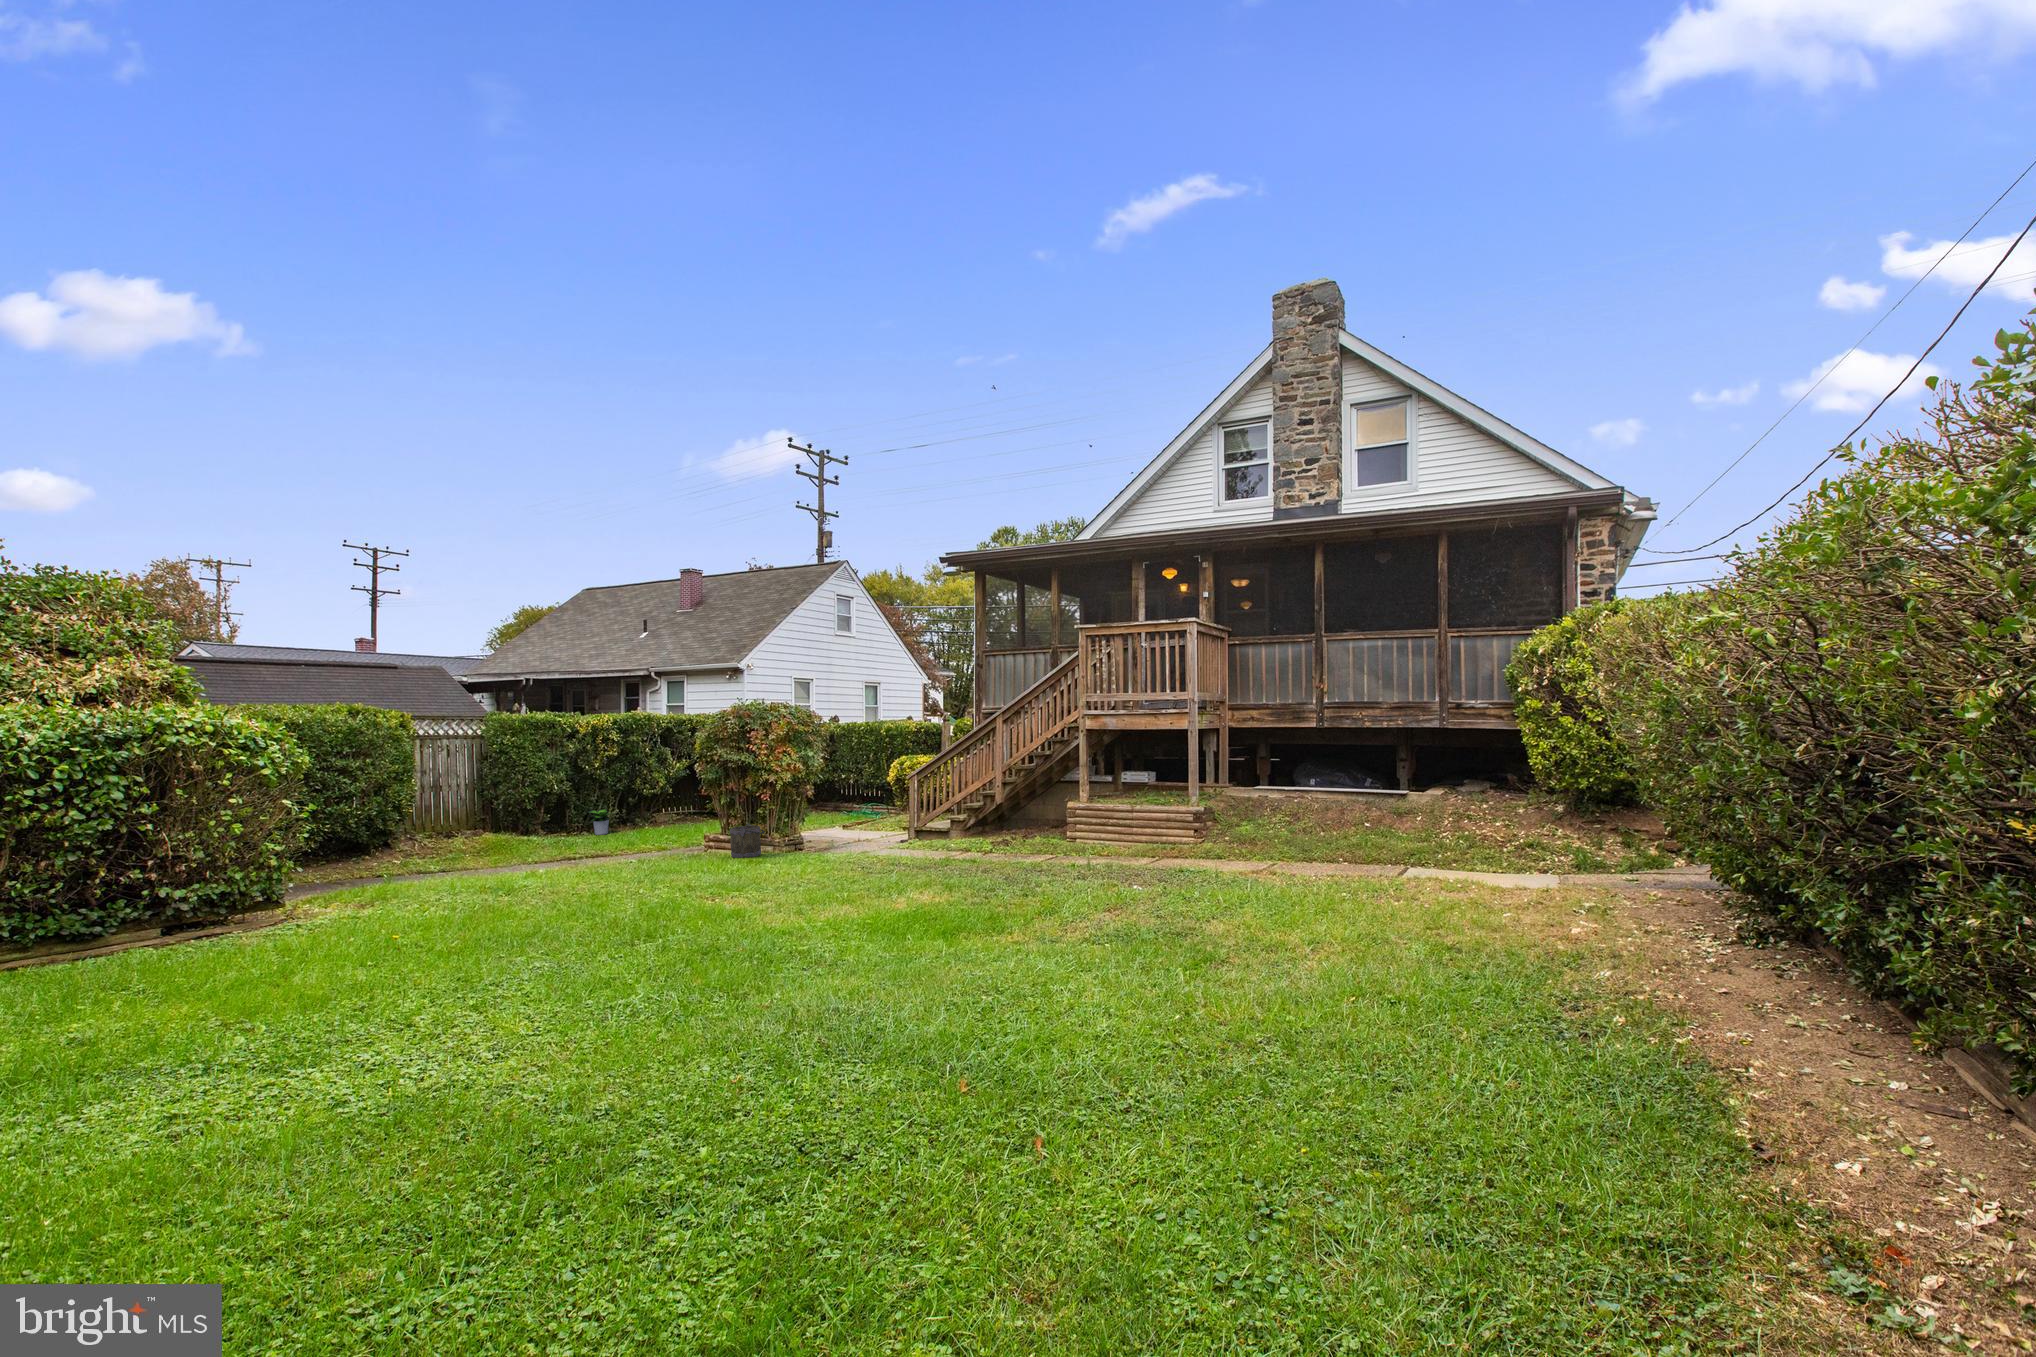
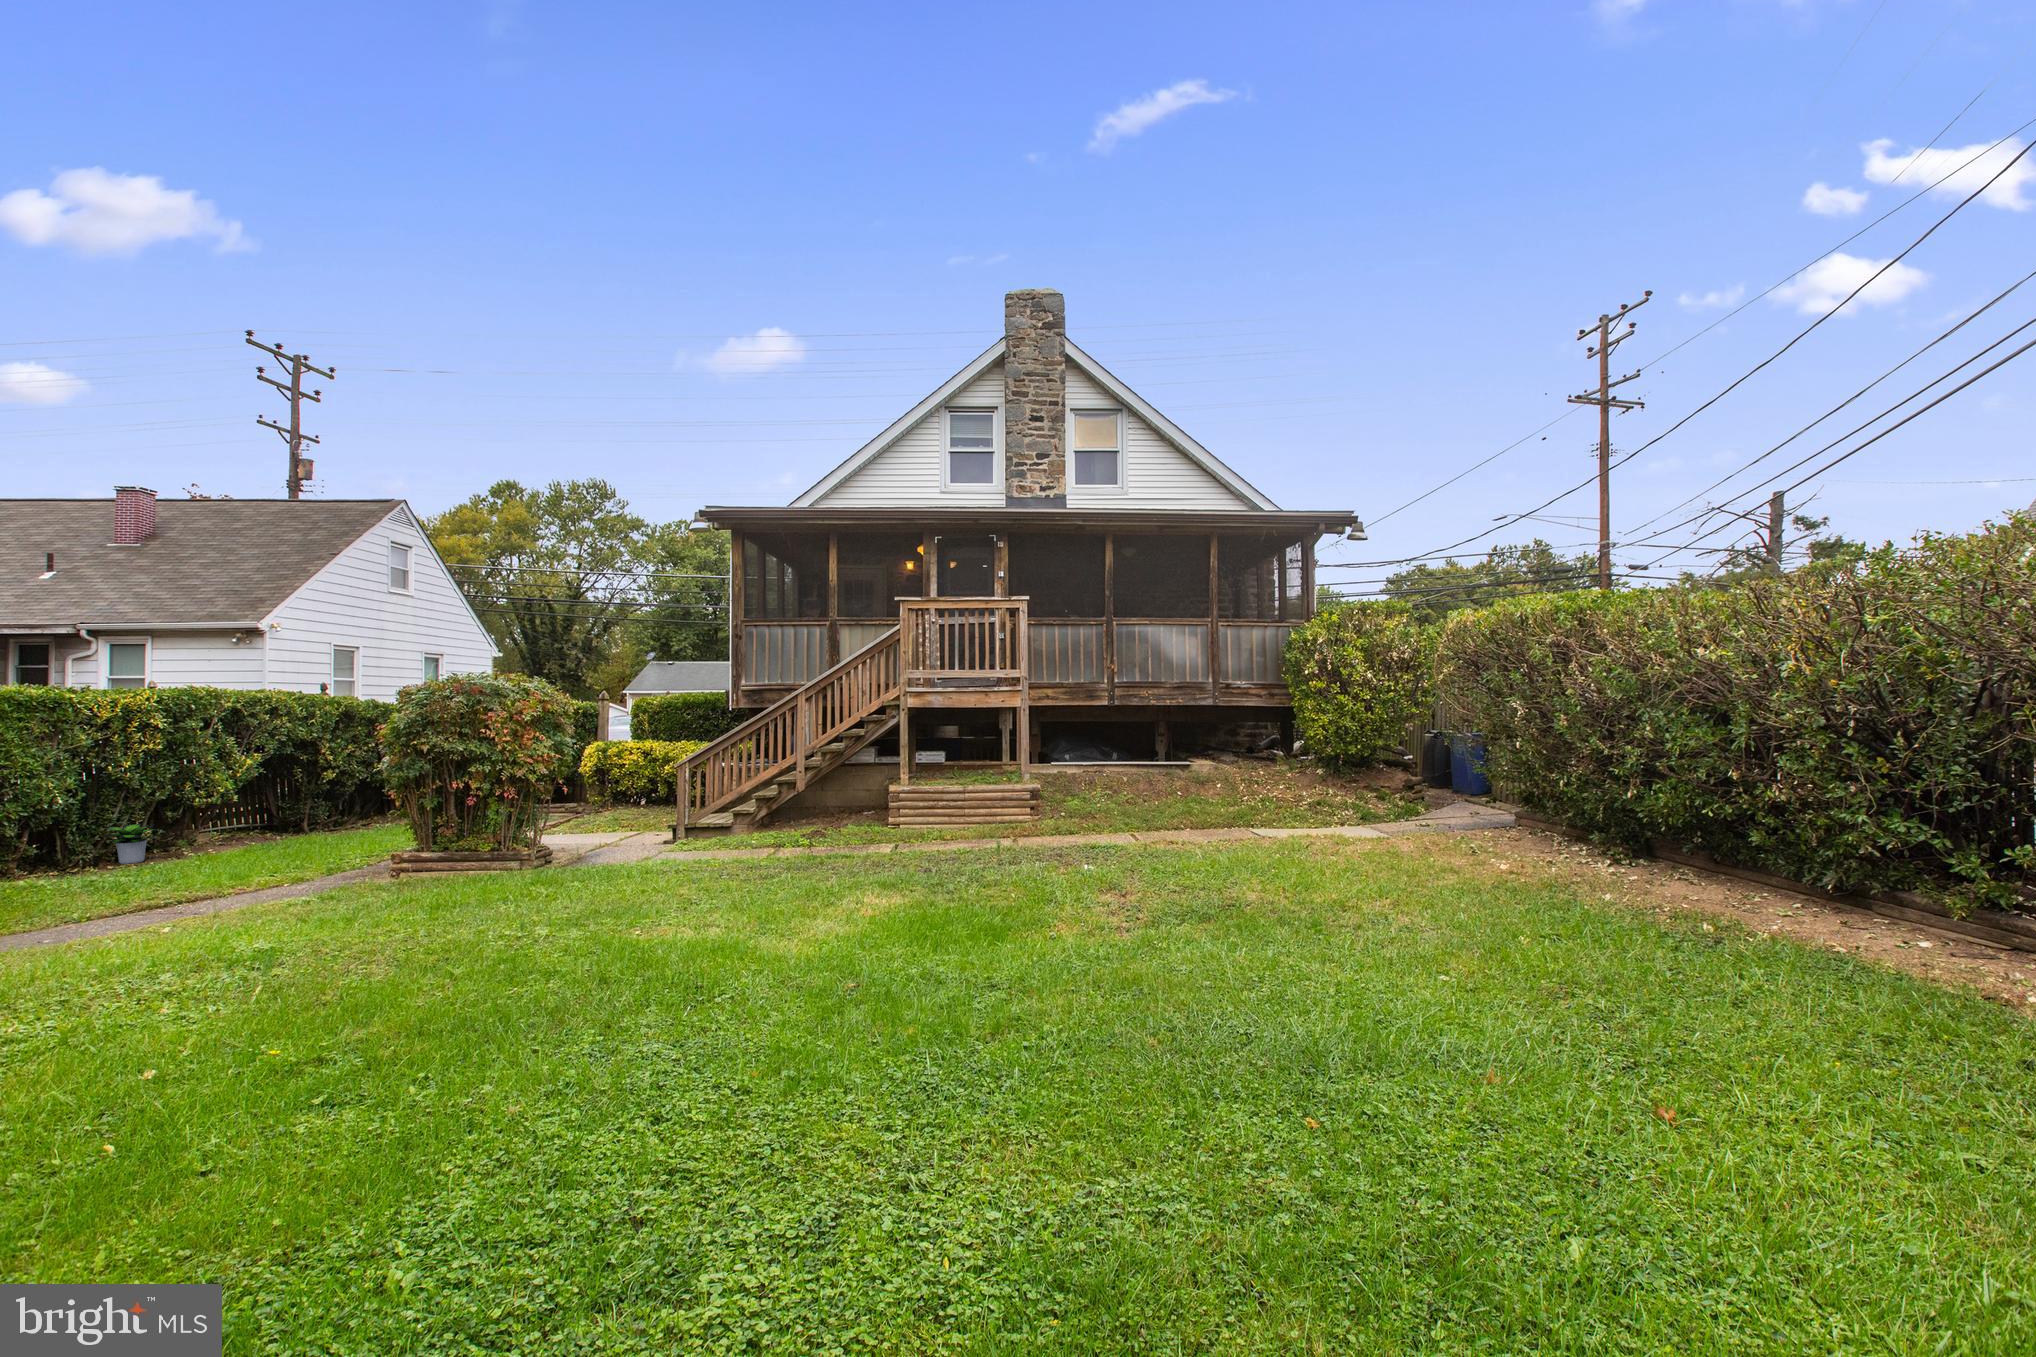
bucket: present [730,824,765,858] -> none [474,827,527,874]

